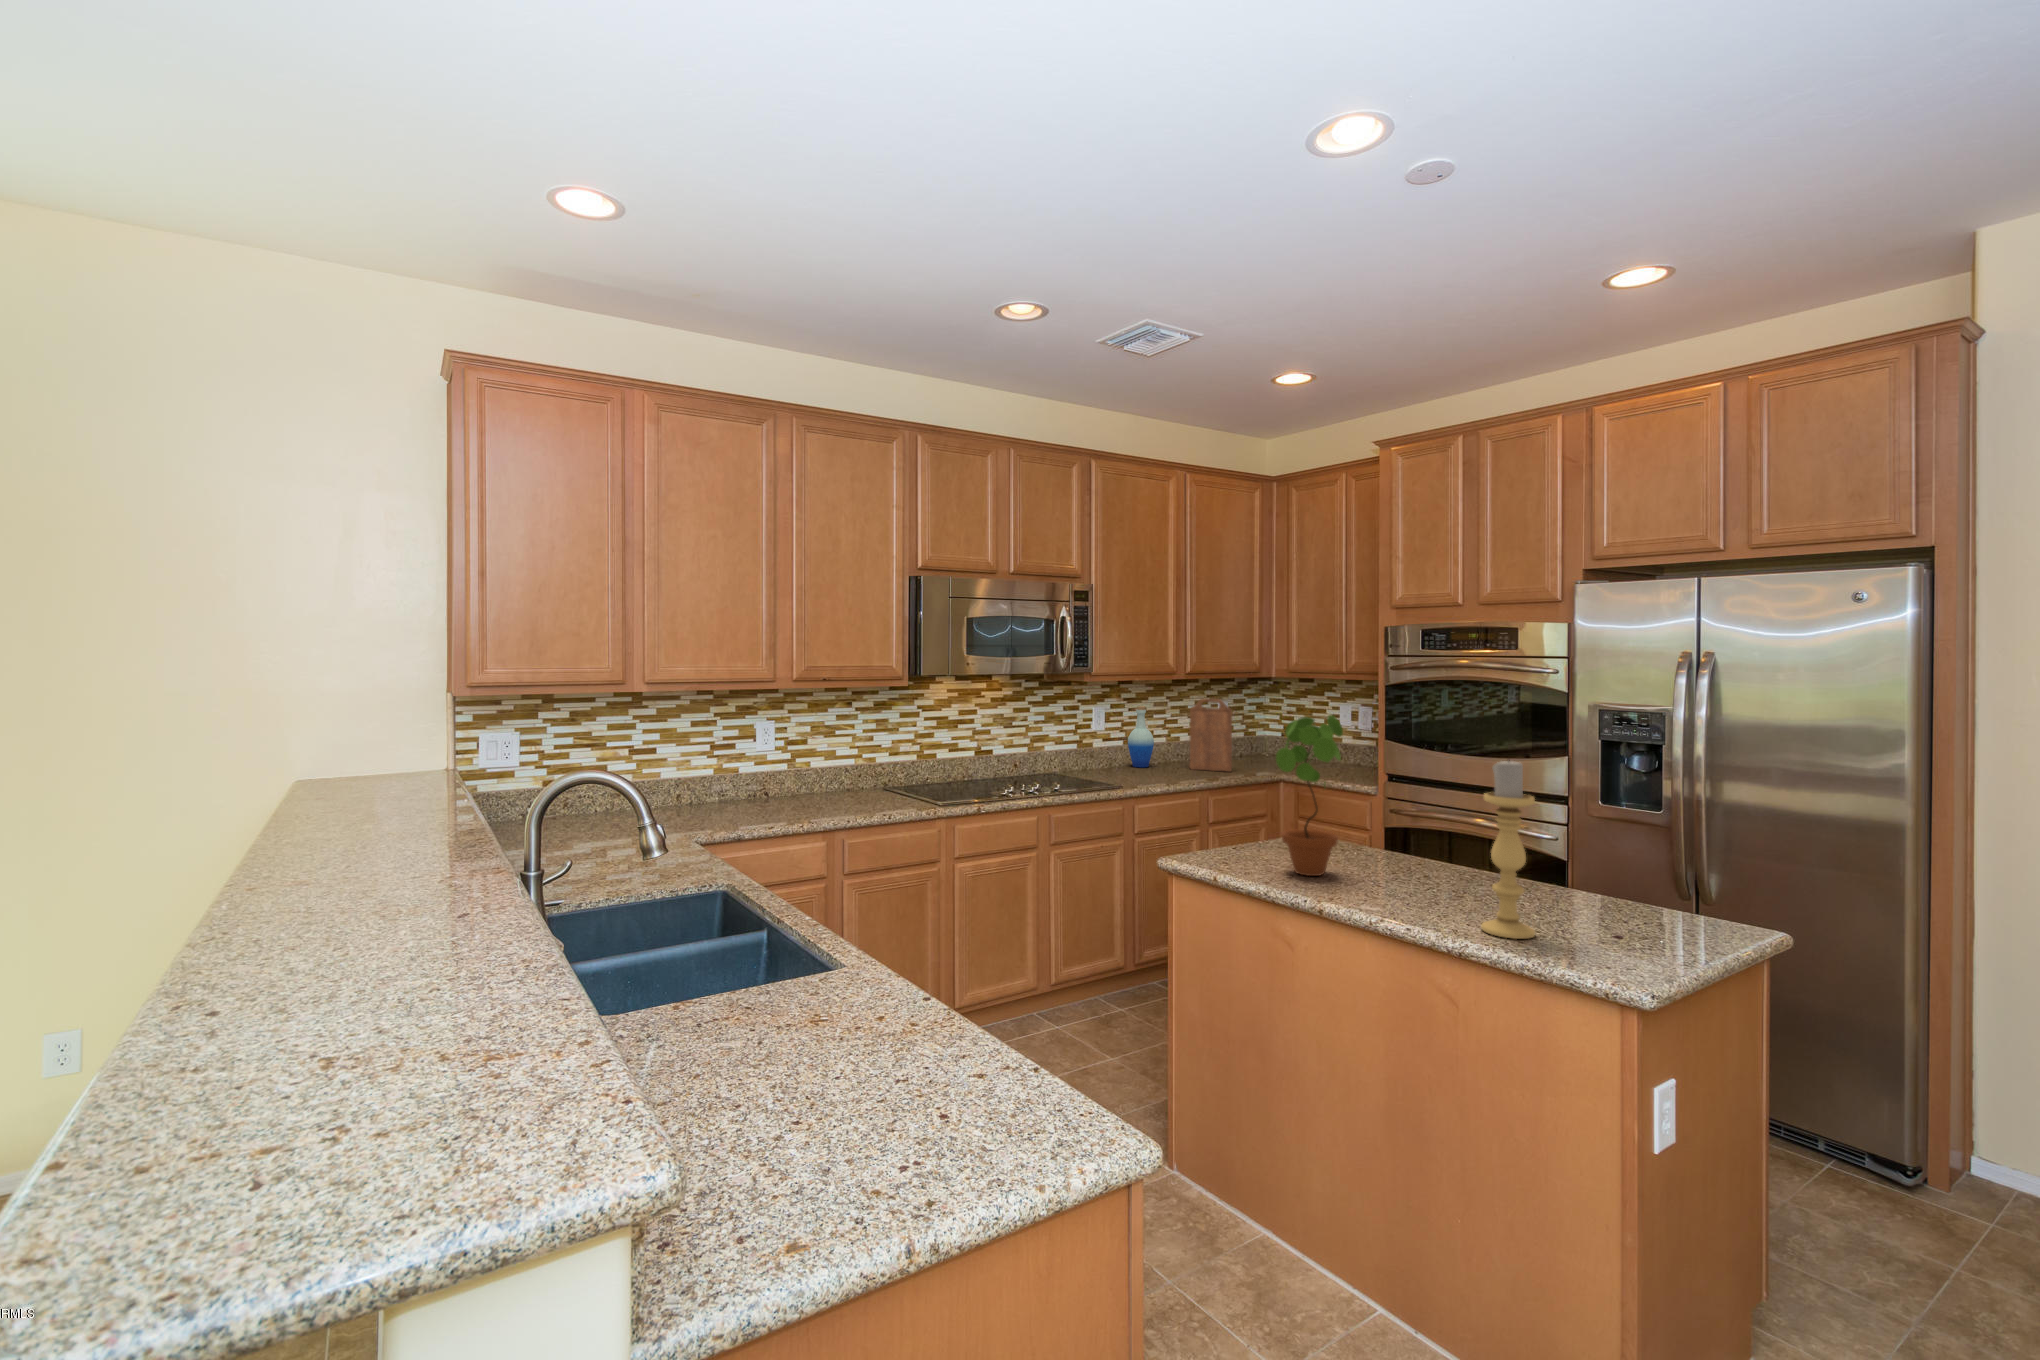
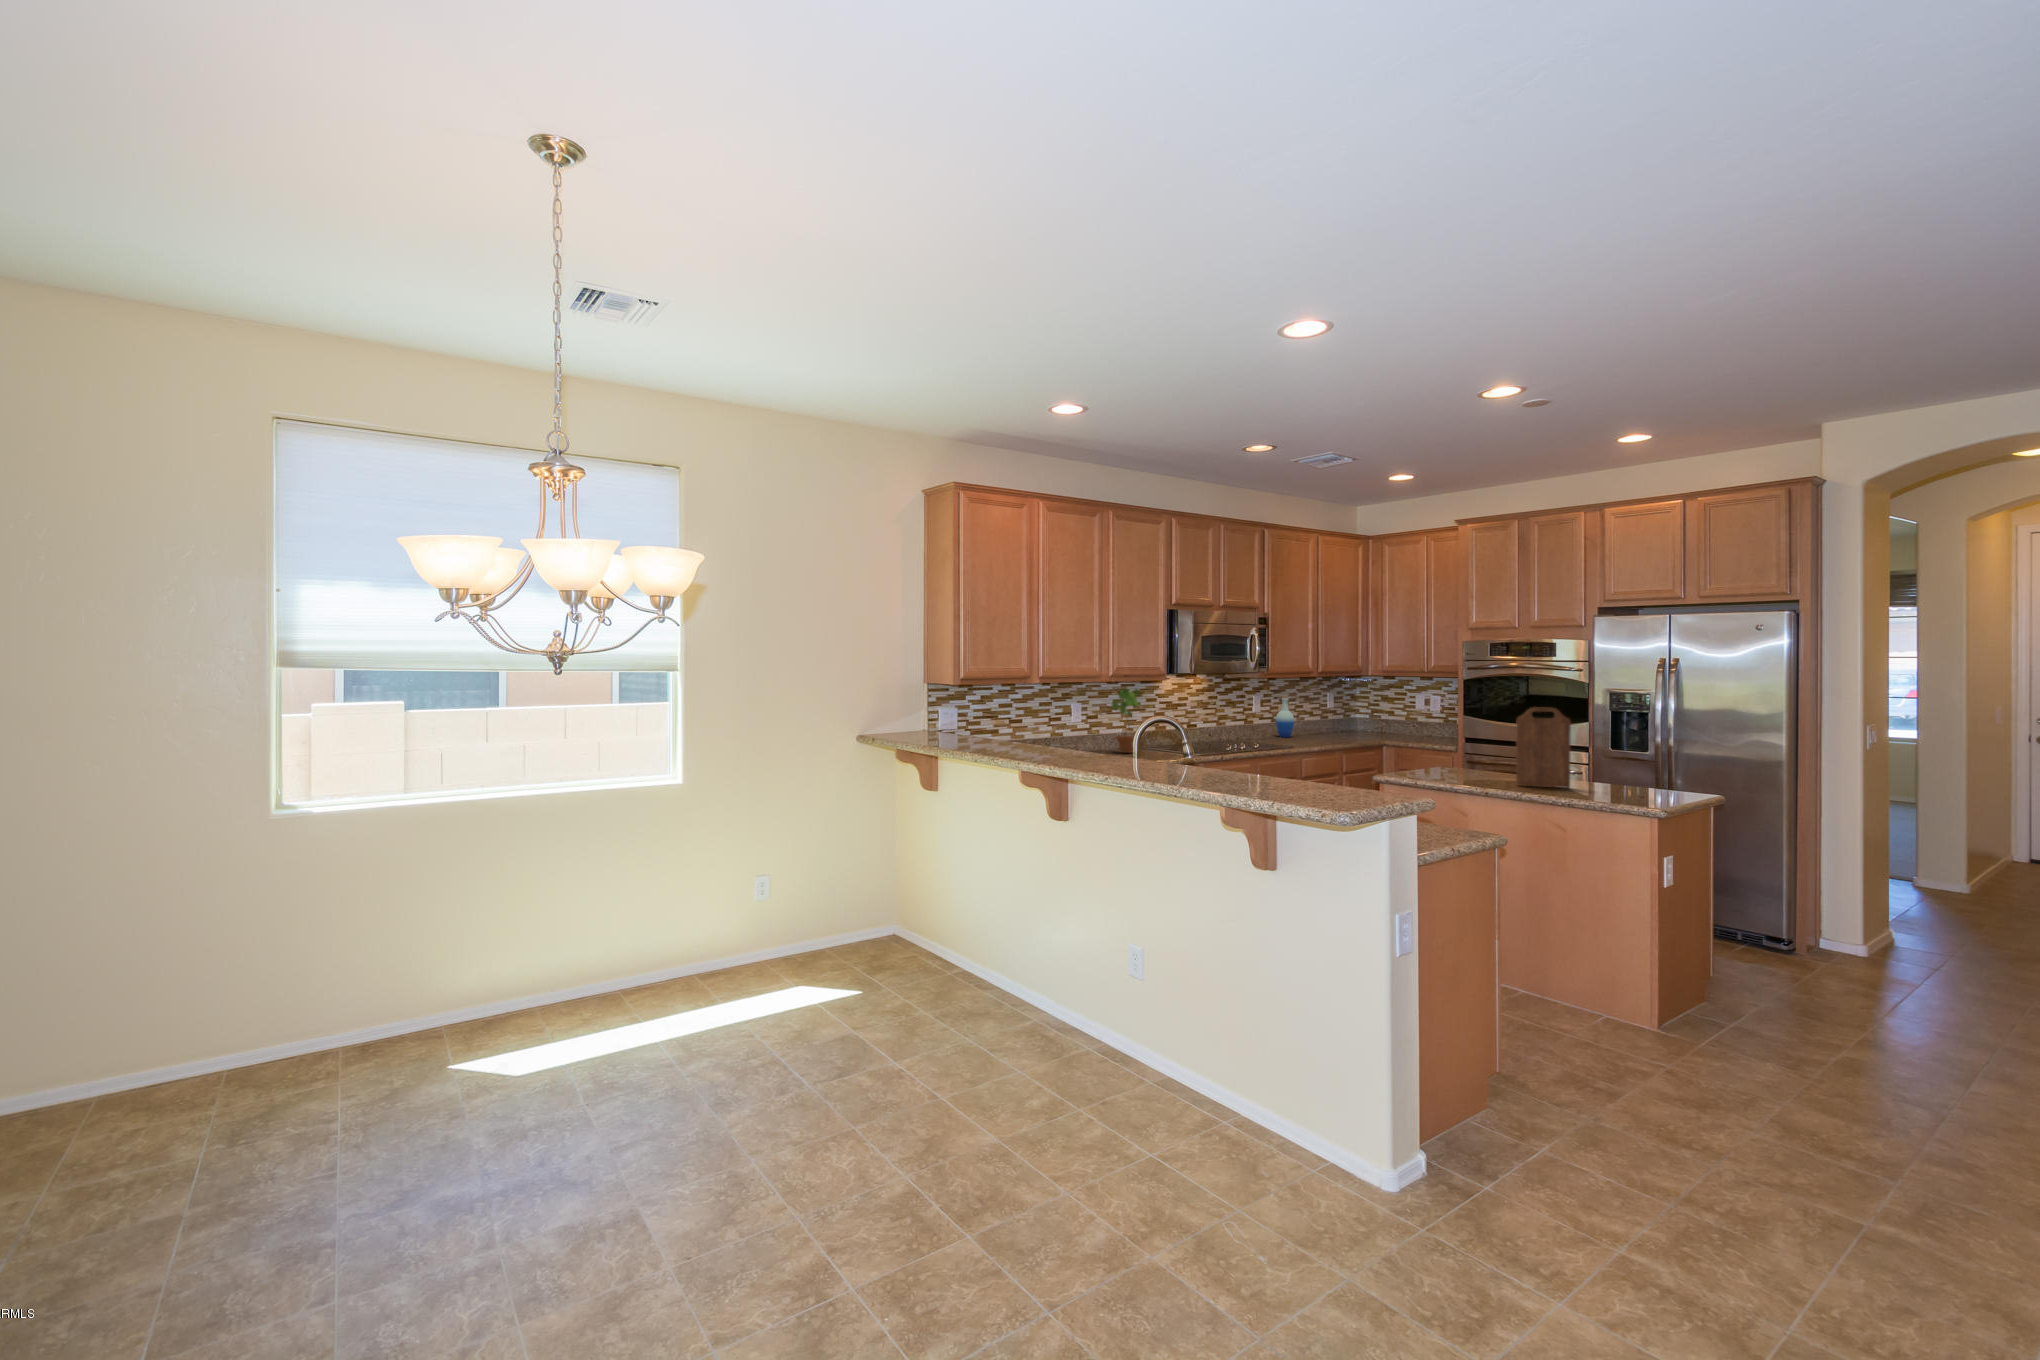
cutting board: present [1189,699,1232,771] -> present [1516,708,1571,788]
potted plant: present [1276,715,1343,876] -> present [1112,689,1140,753]
candle holder: present [1481,760,1535,939] -> none [1574,712,1602,798]

